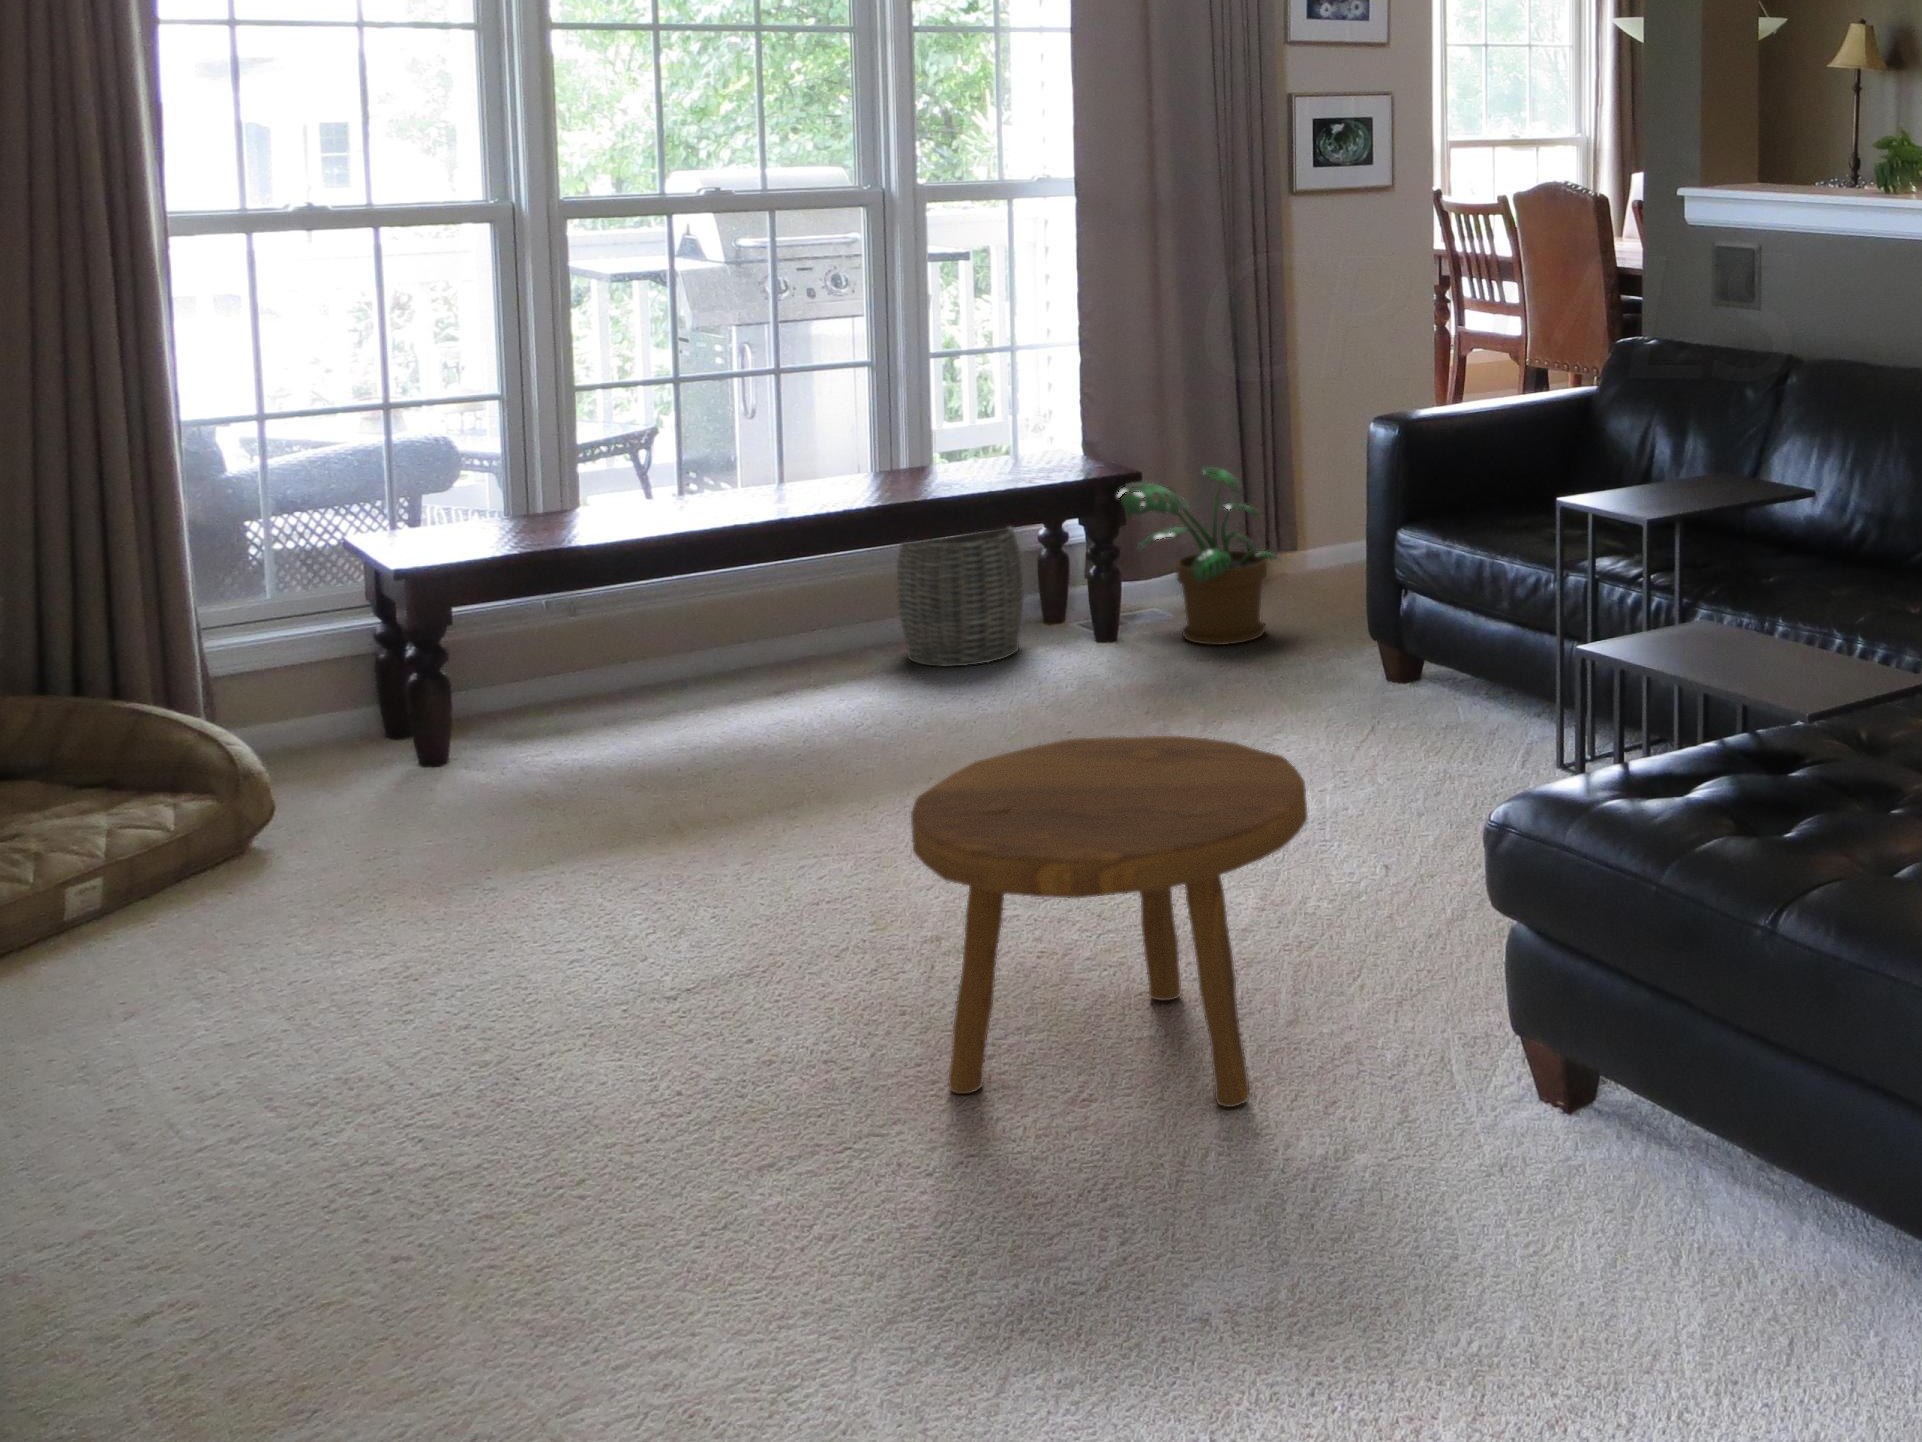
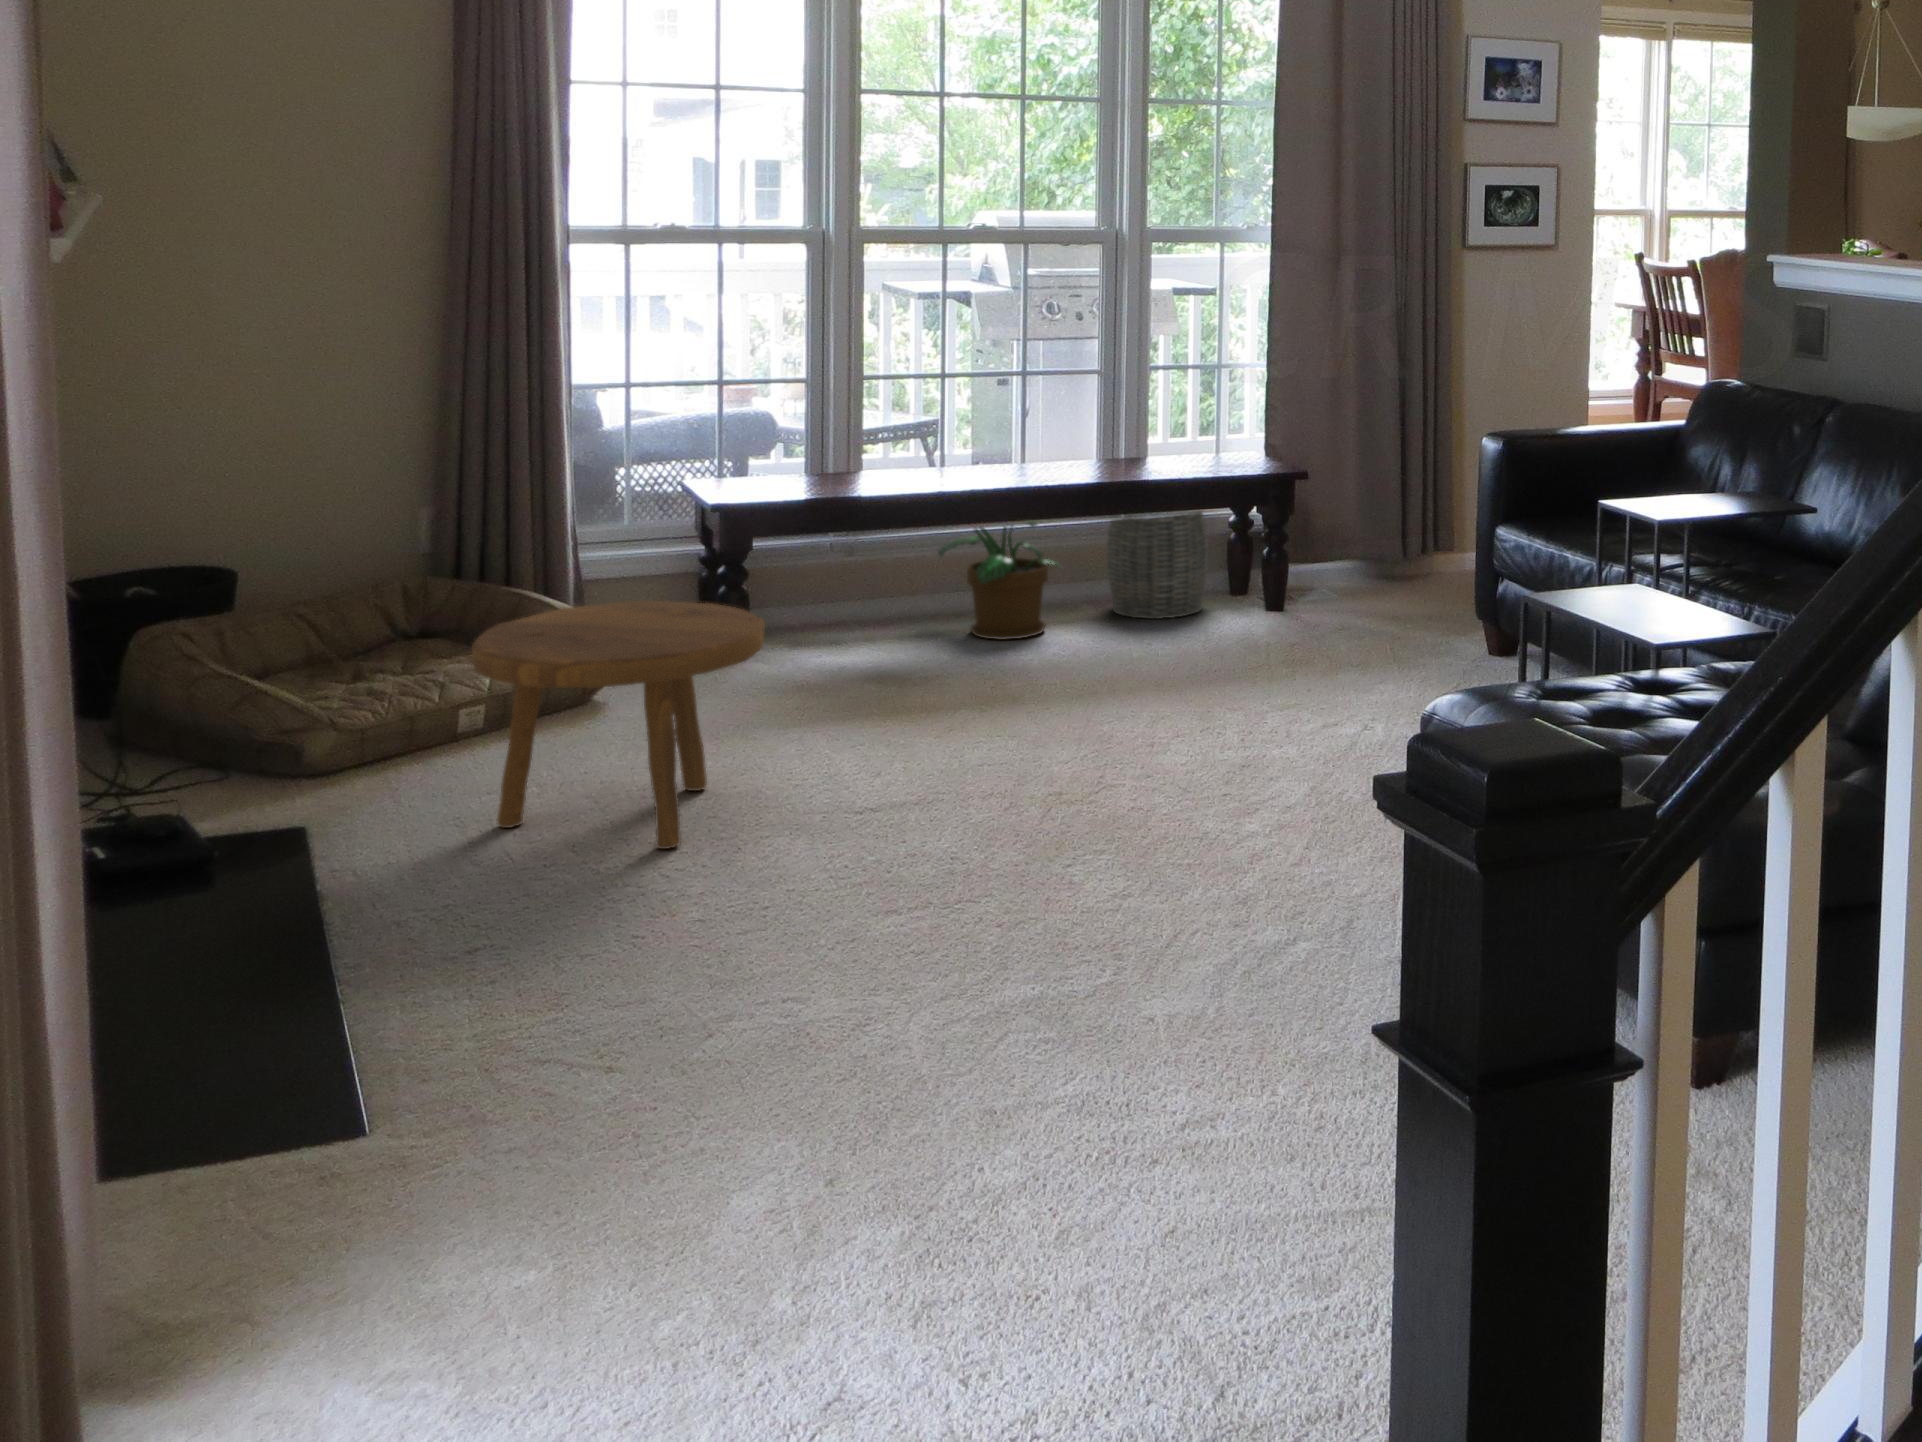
potted plant: present [1118,467,1279,645] -> present [938,522,1060,640]
footstool: present [911,736,1308,1107] -> present [472,600,765,849]

